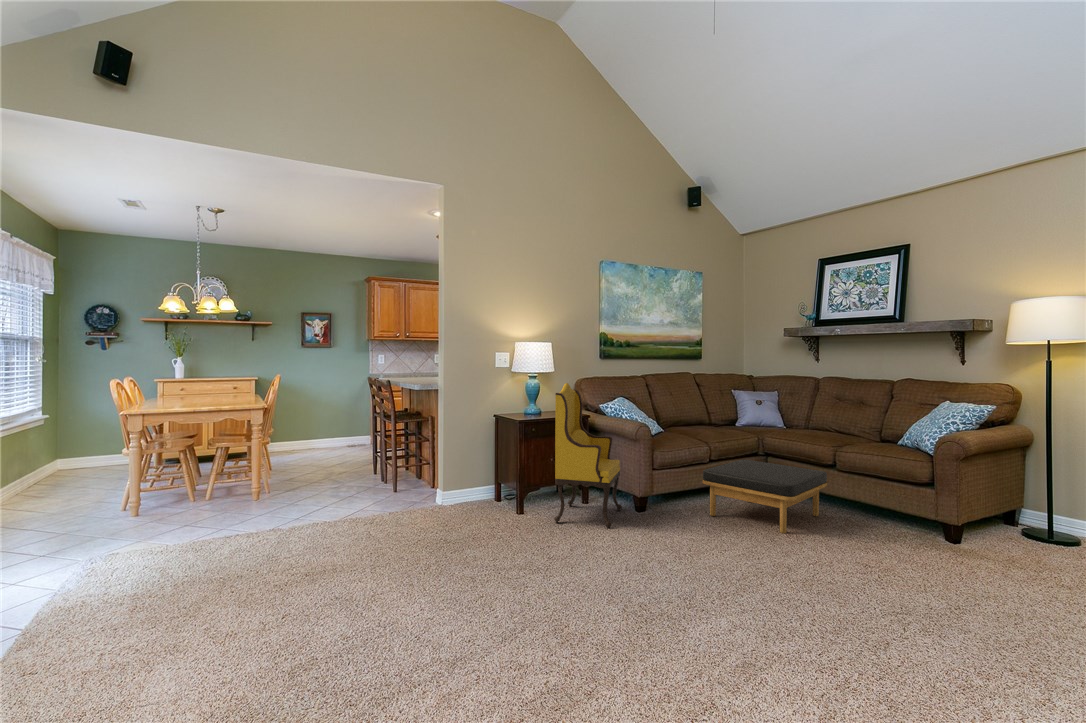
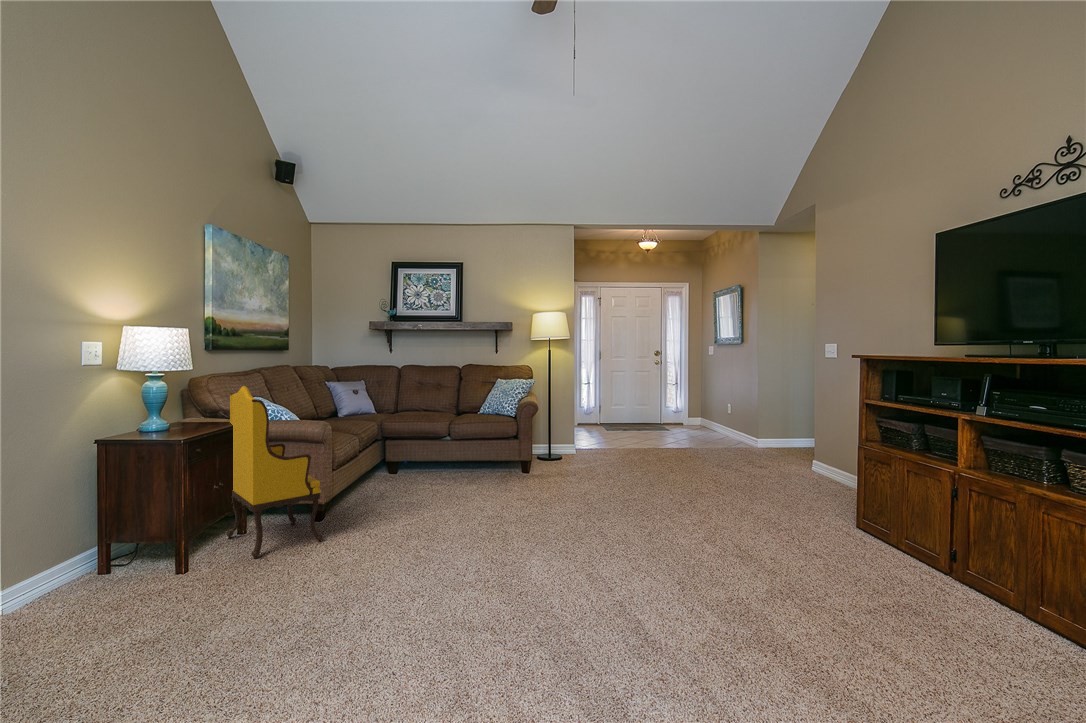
ottoman: present [703,460,827,533] -> none [371,442,457,501]

